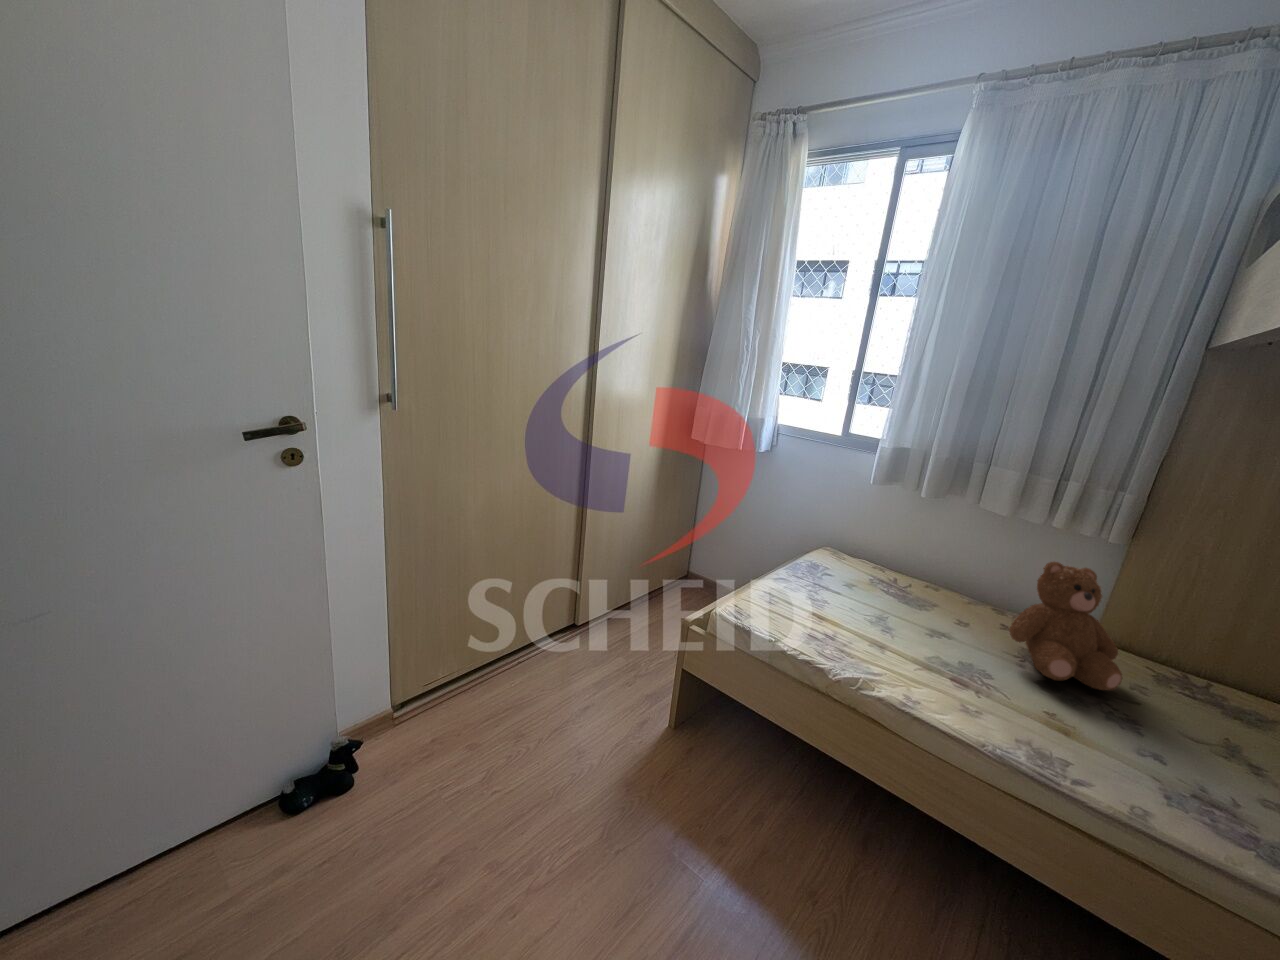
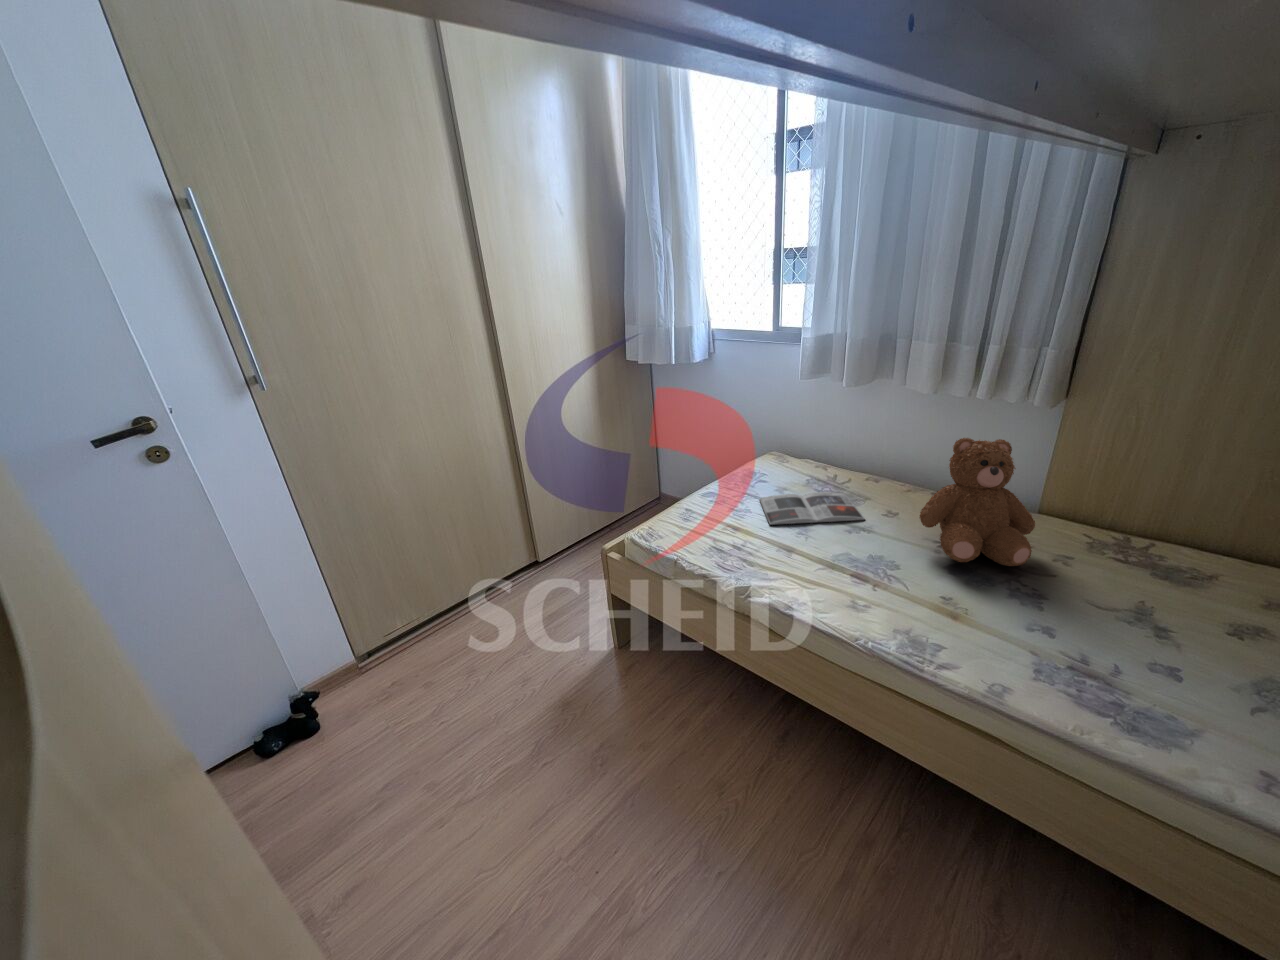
magazine: none [833,590,944,627] -> present [759,492,865,525]

